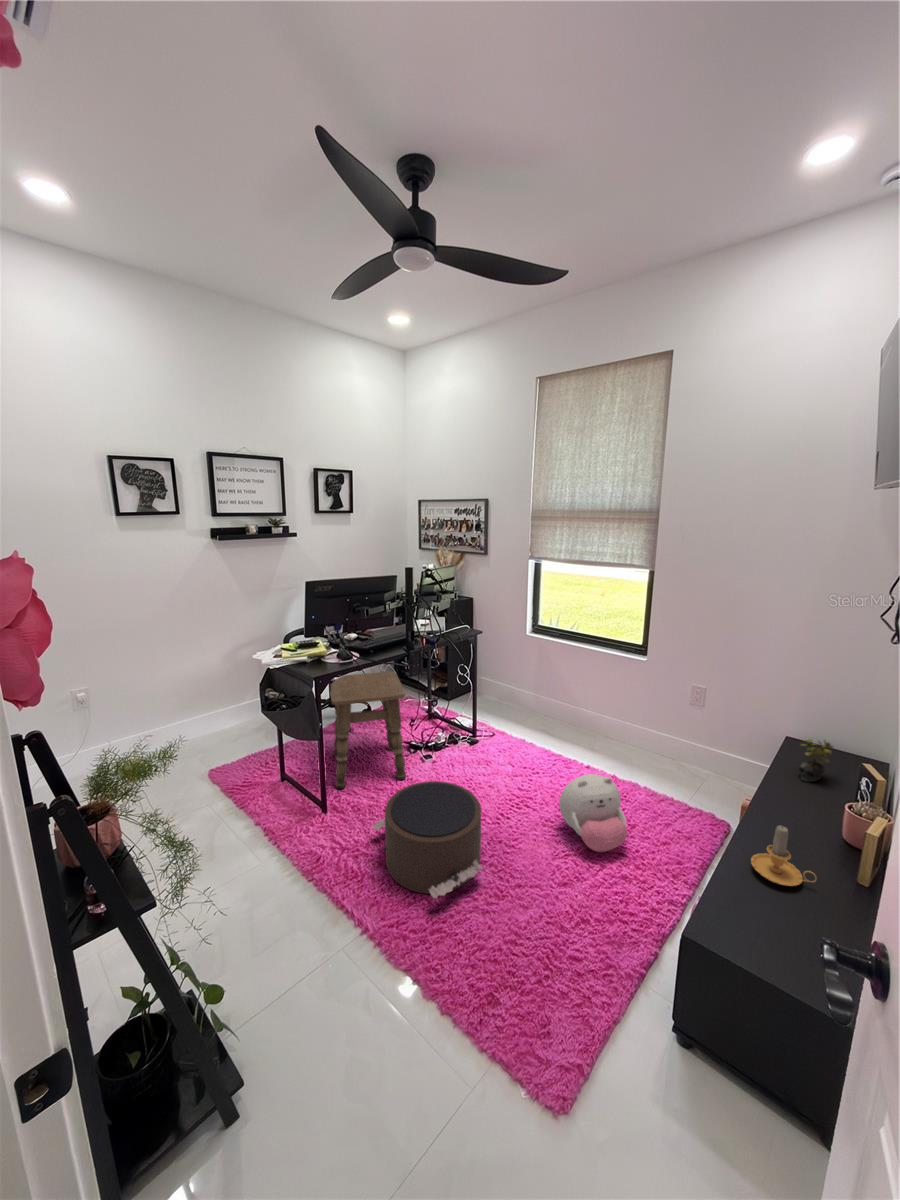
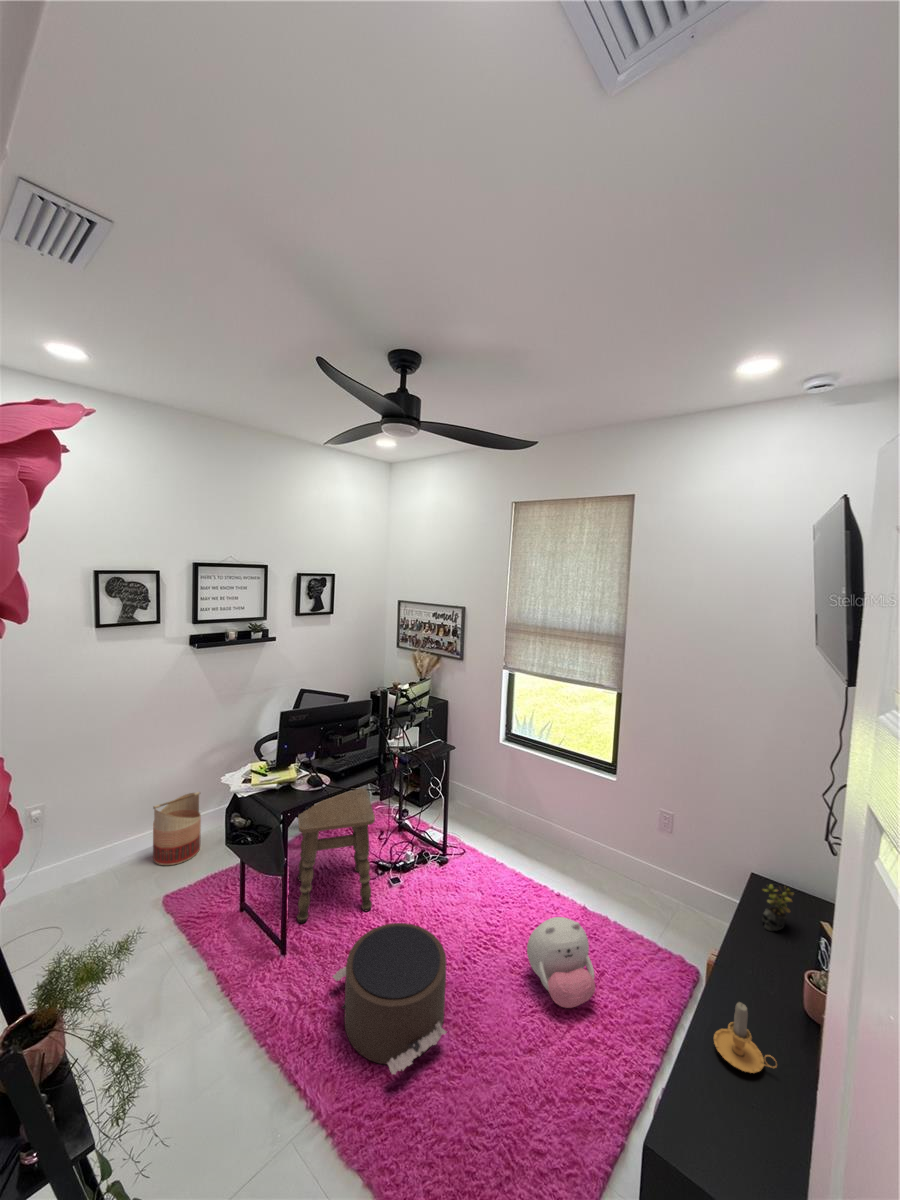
basket: none [191,682,240,746] -> present [153,792,201,865]

